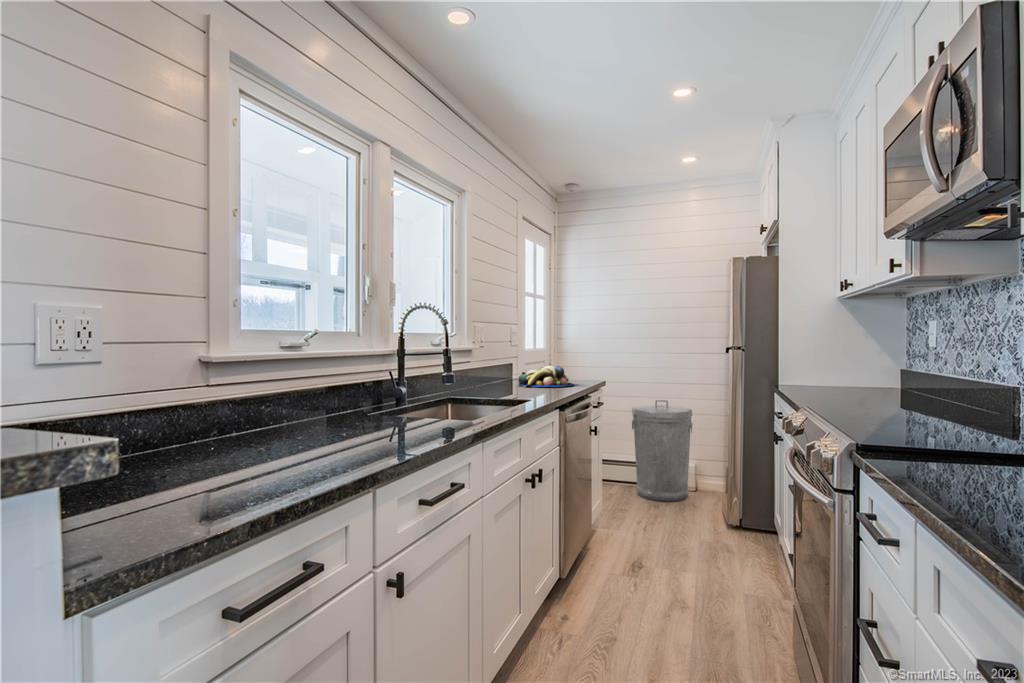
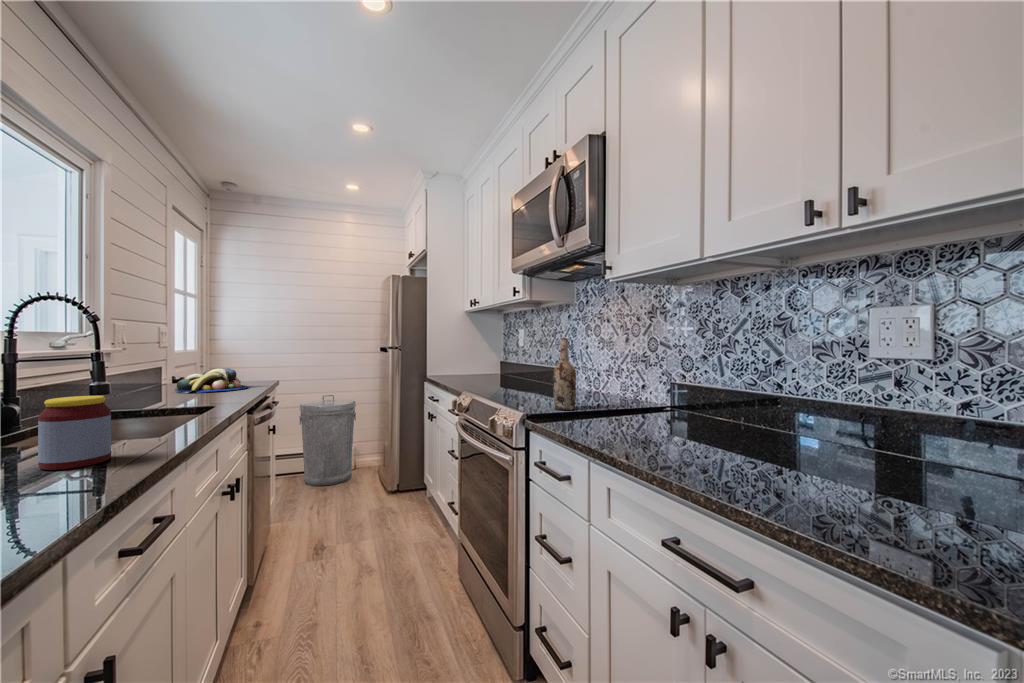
wine bottle: none [938,333,986,452] -> present [553,338,575,410]
jar: none [395,381,433,434] -> present [38,396,111,470]

